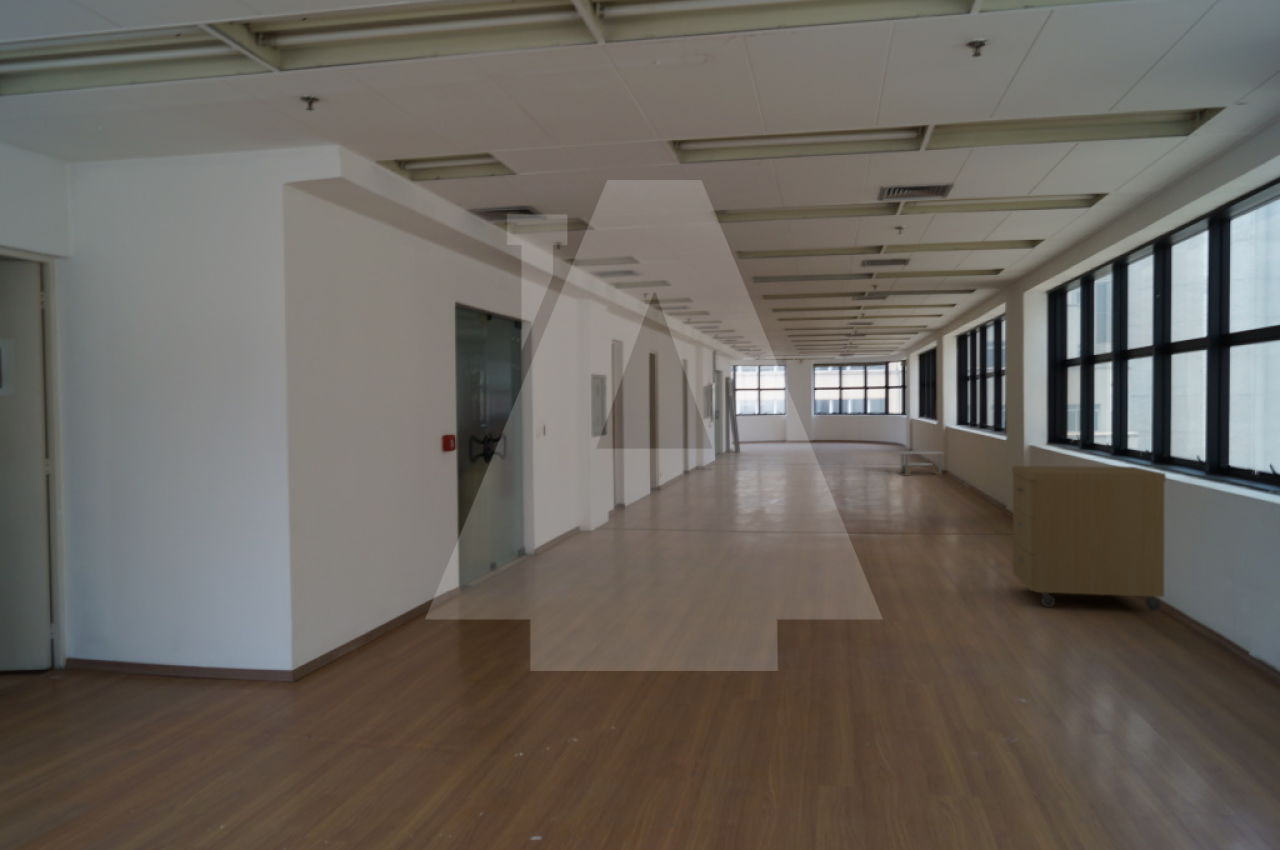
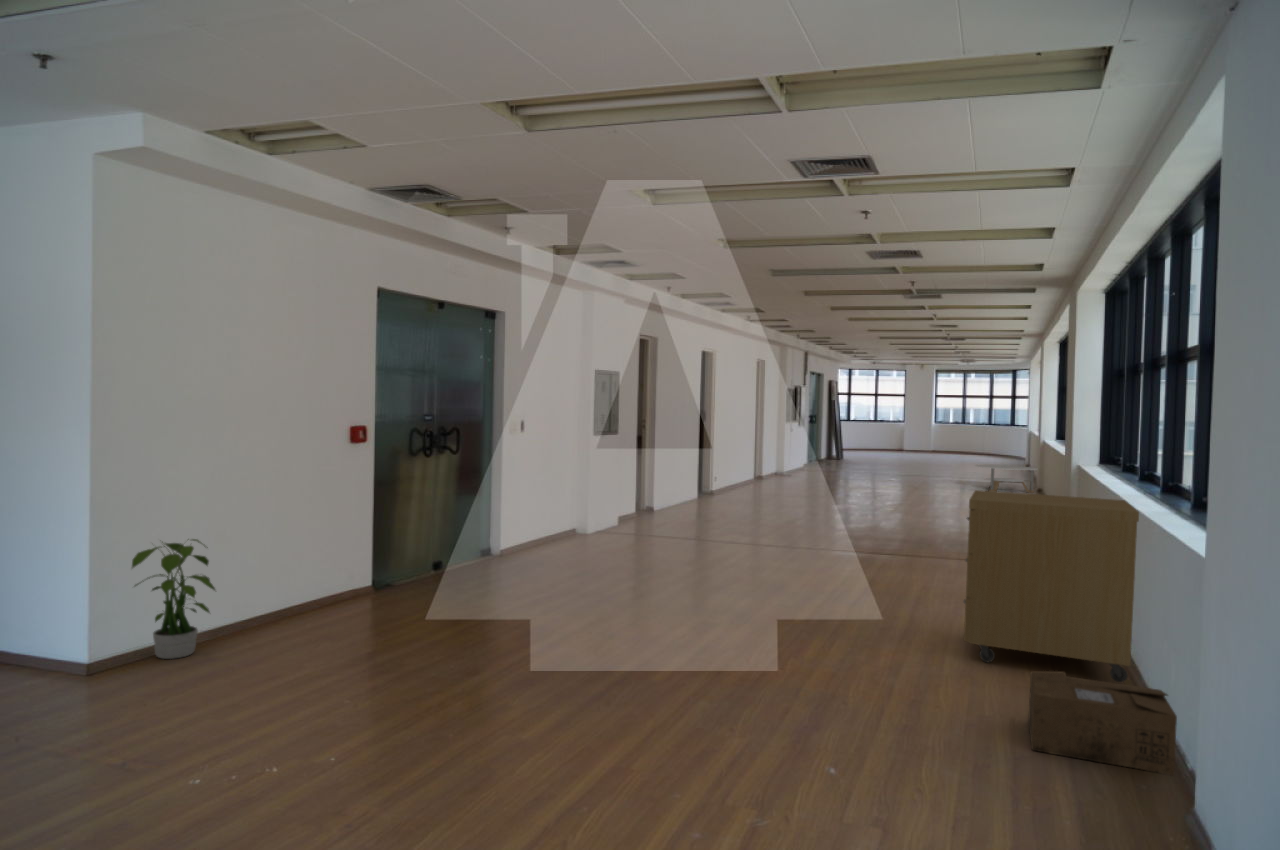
potted plant: none [322,553,404,670] -> present [132,539,215,659]
cardboard box: none [1120,600,1247,665] -> present [1028,671,1177,775]

